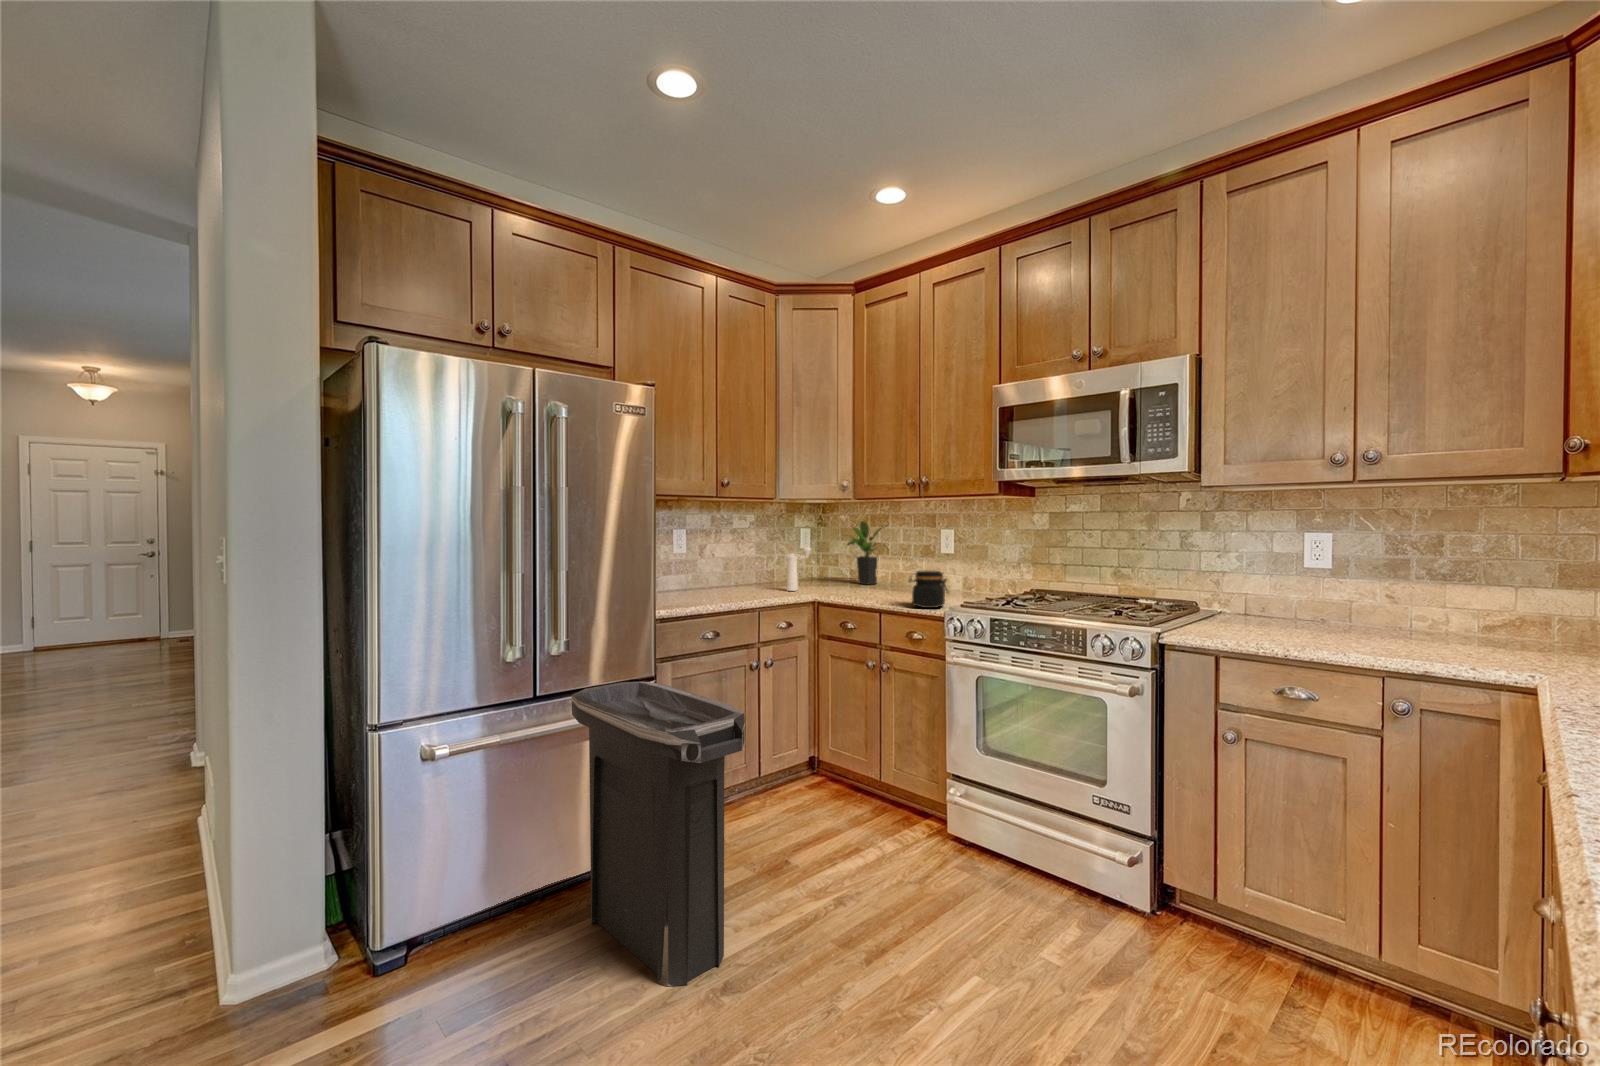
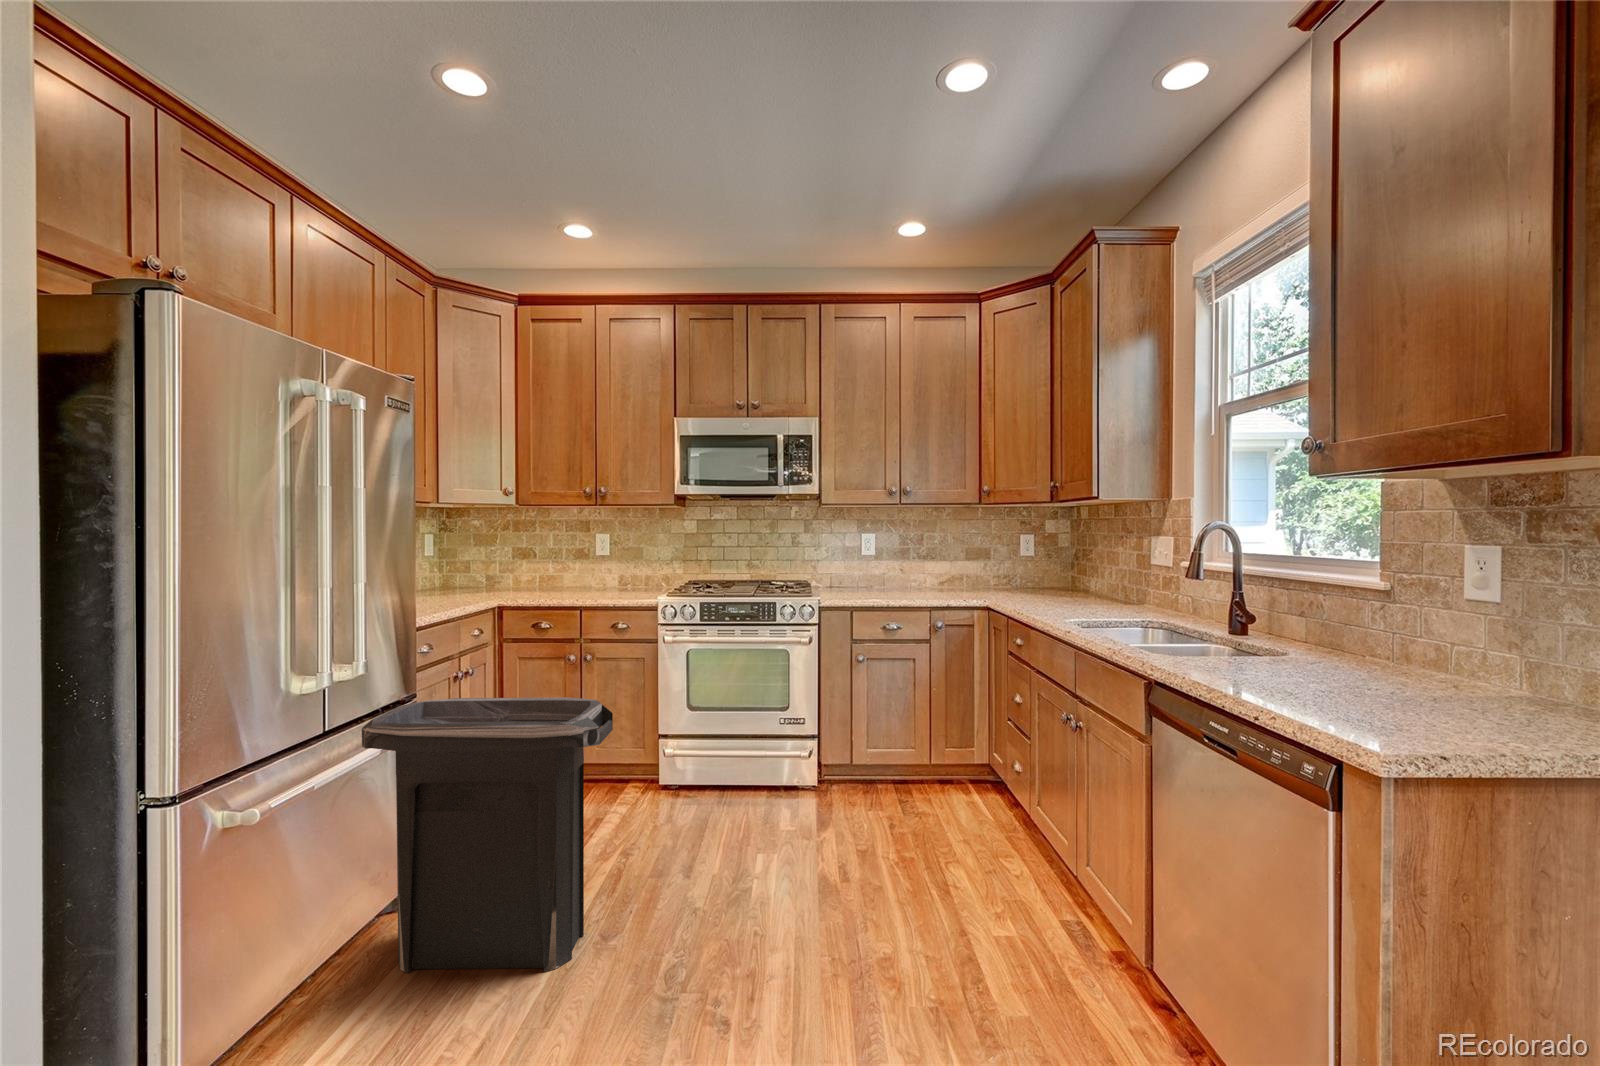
potted plant: present [847,521,883,585] -> none [480,526,543,588]
pepper mill: present [787,547,811,591] -> none [445,553,468,599]
jar: present [909,571,948,608] -> none [609,569,645,601]

